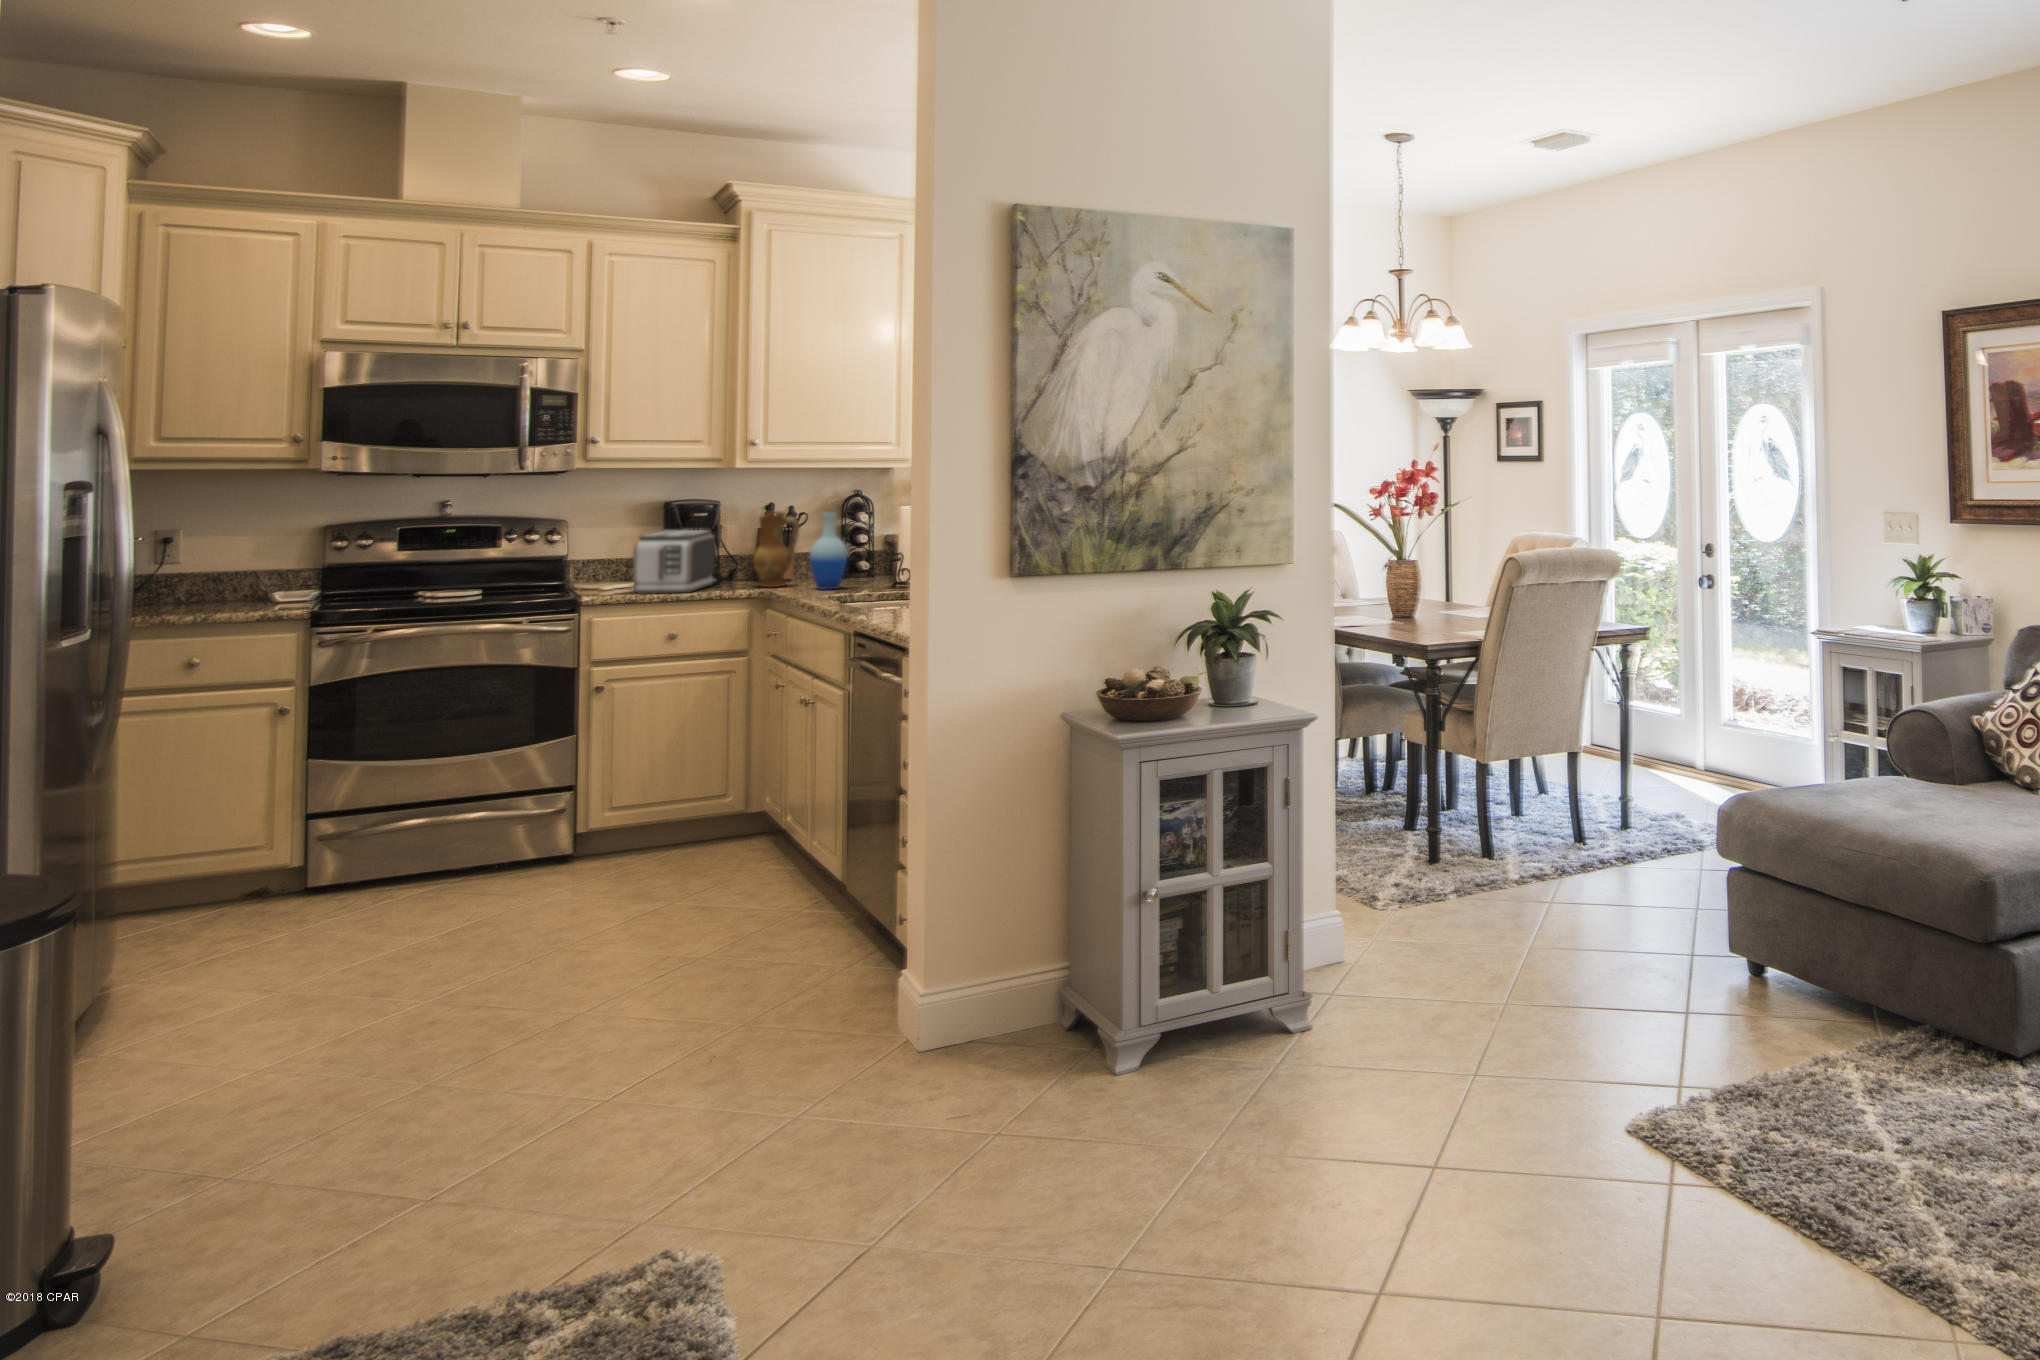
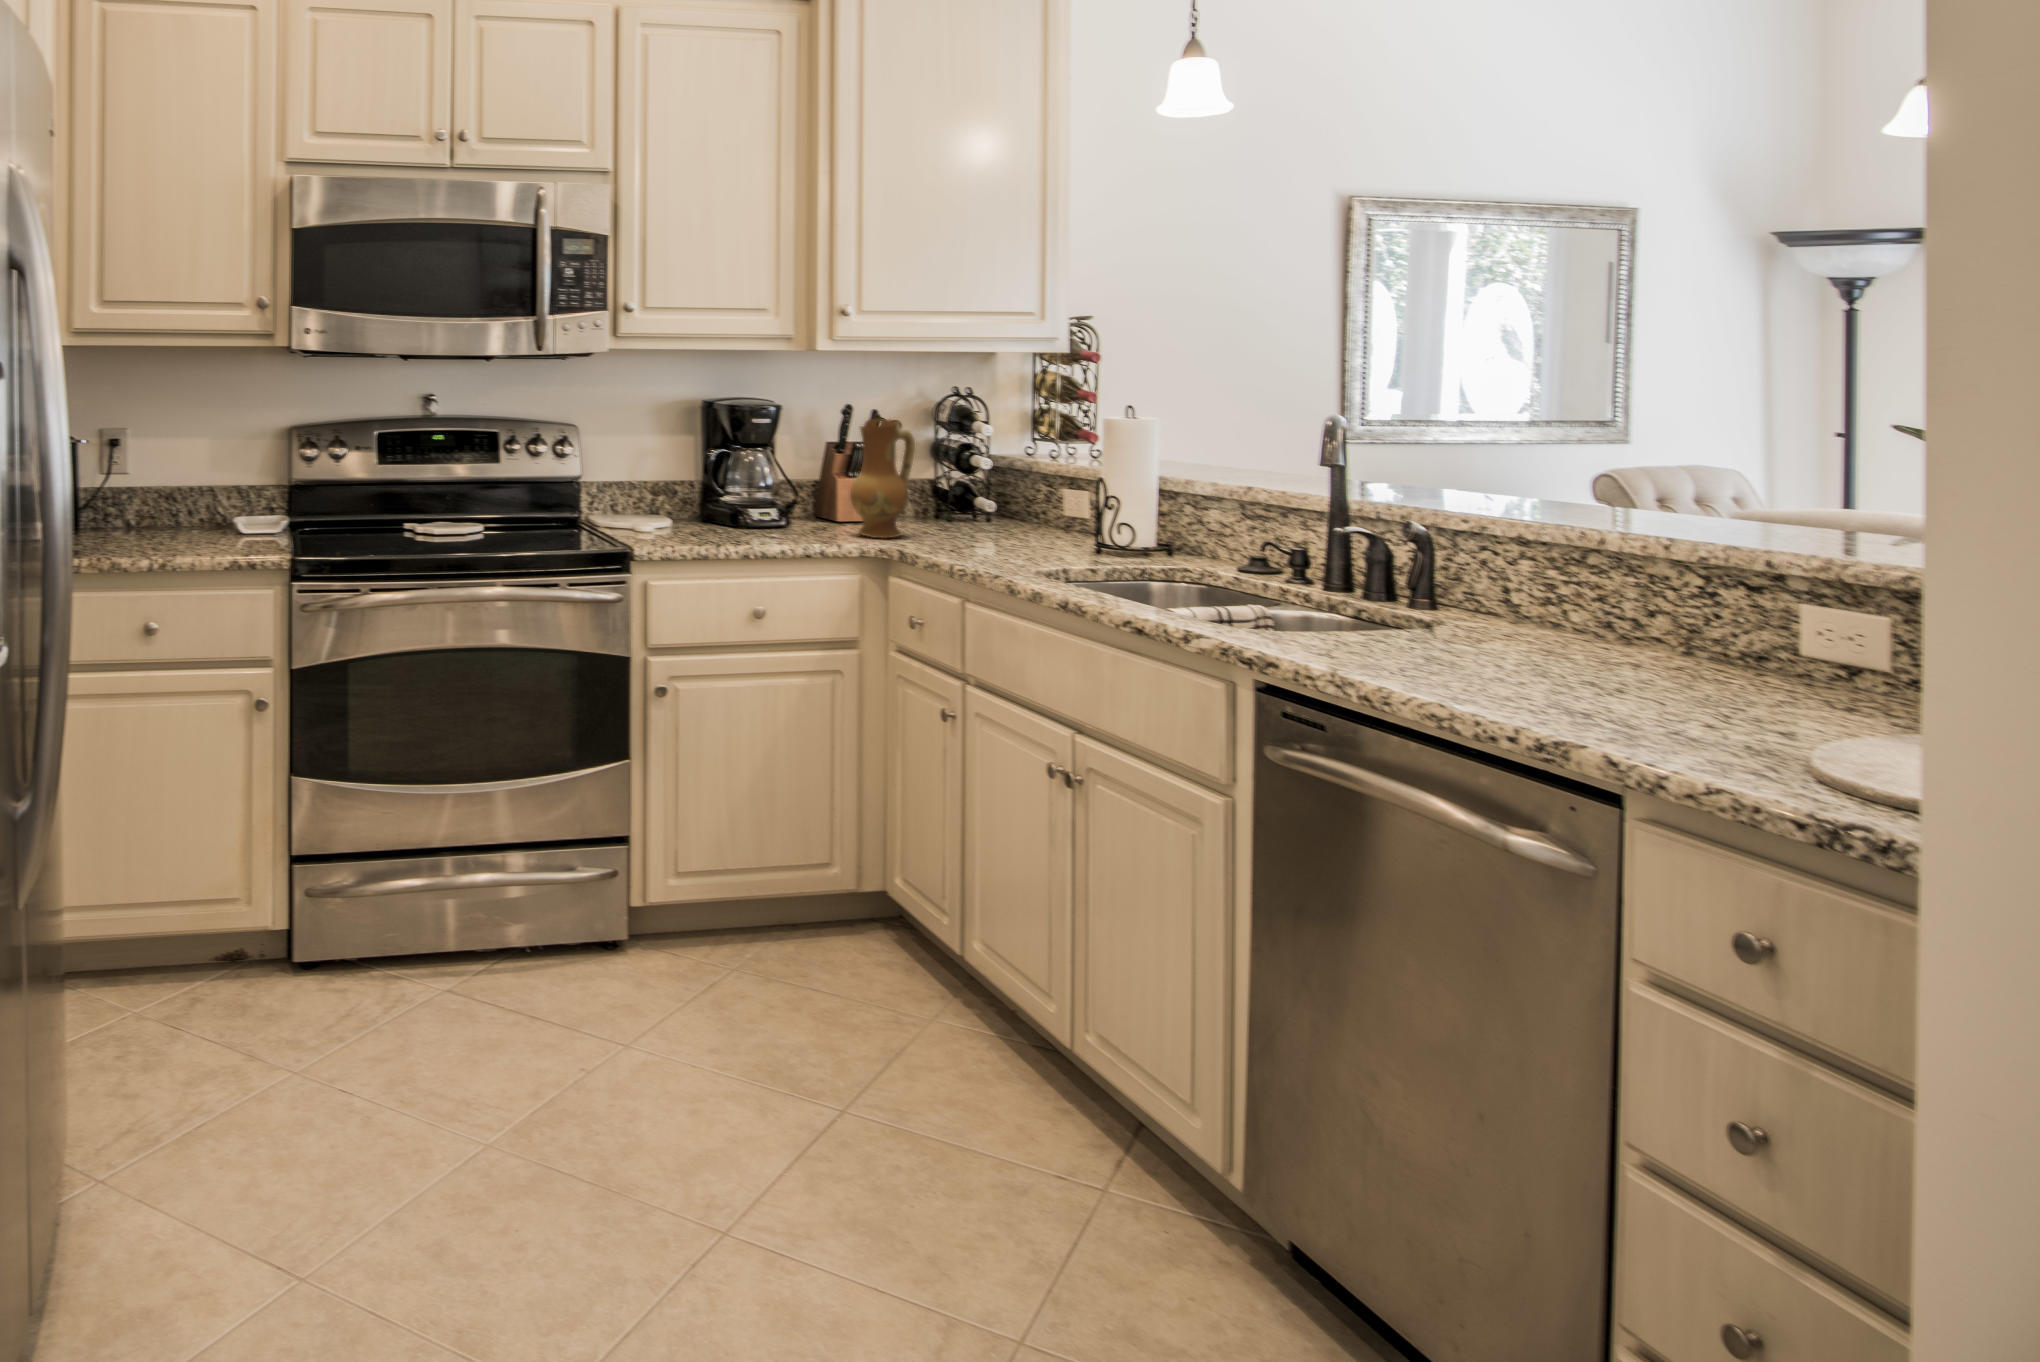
bottle: present [810,507,848,590] -> none [951,413,1012,548]
toaster: present [633,530,715,594] -> none [696,445,788,545]

